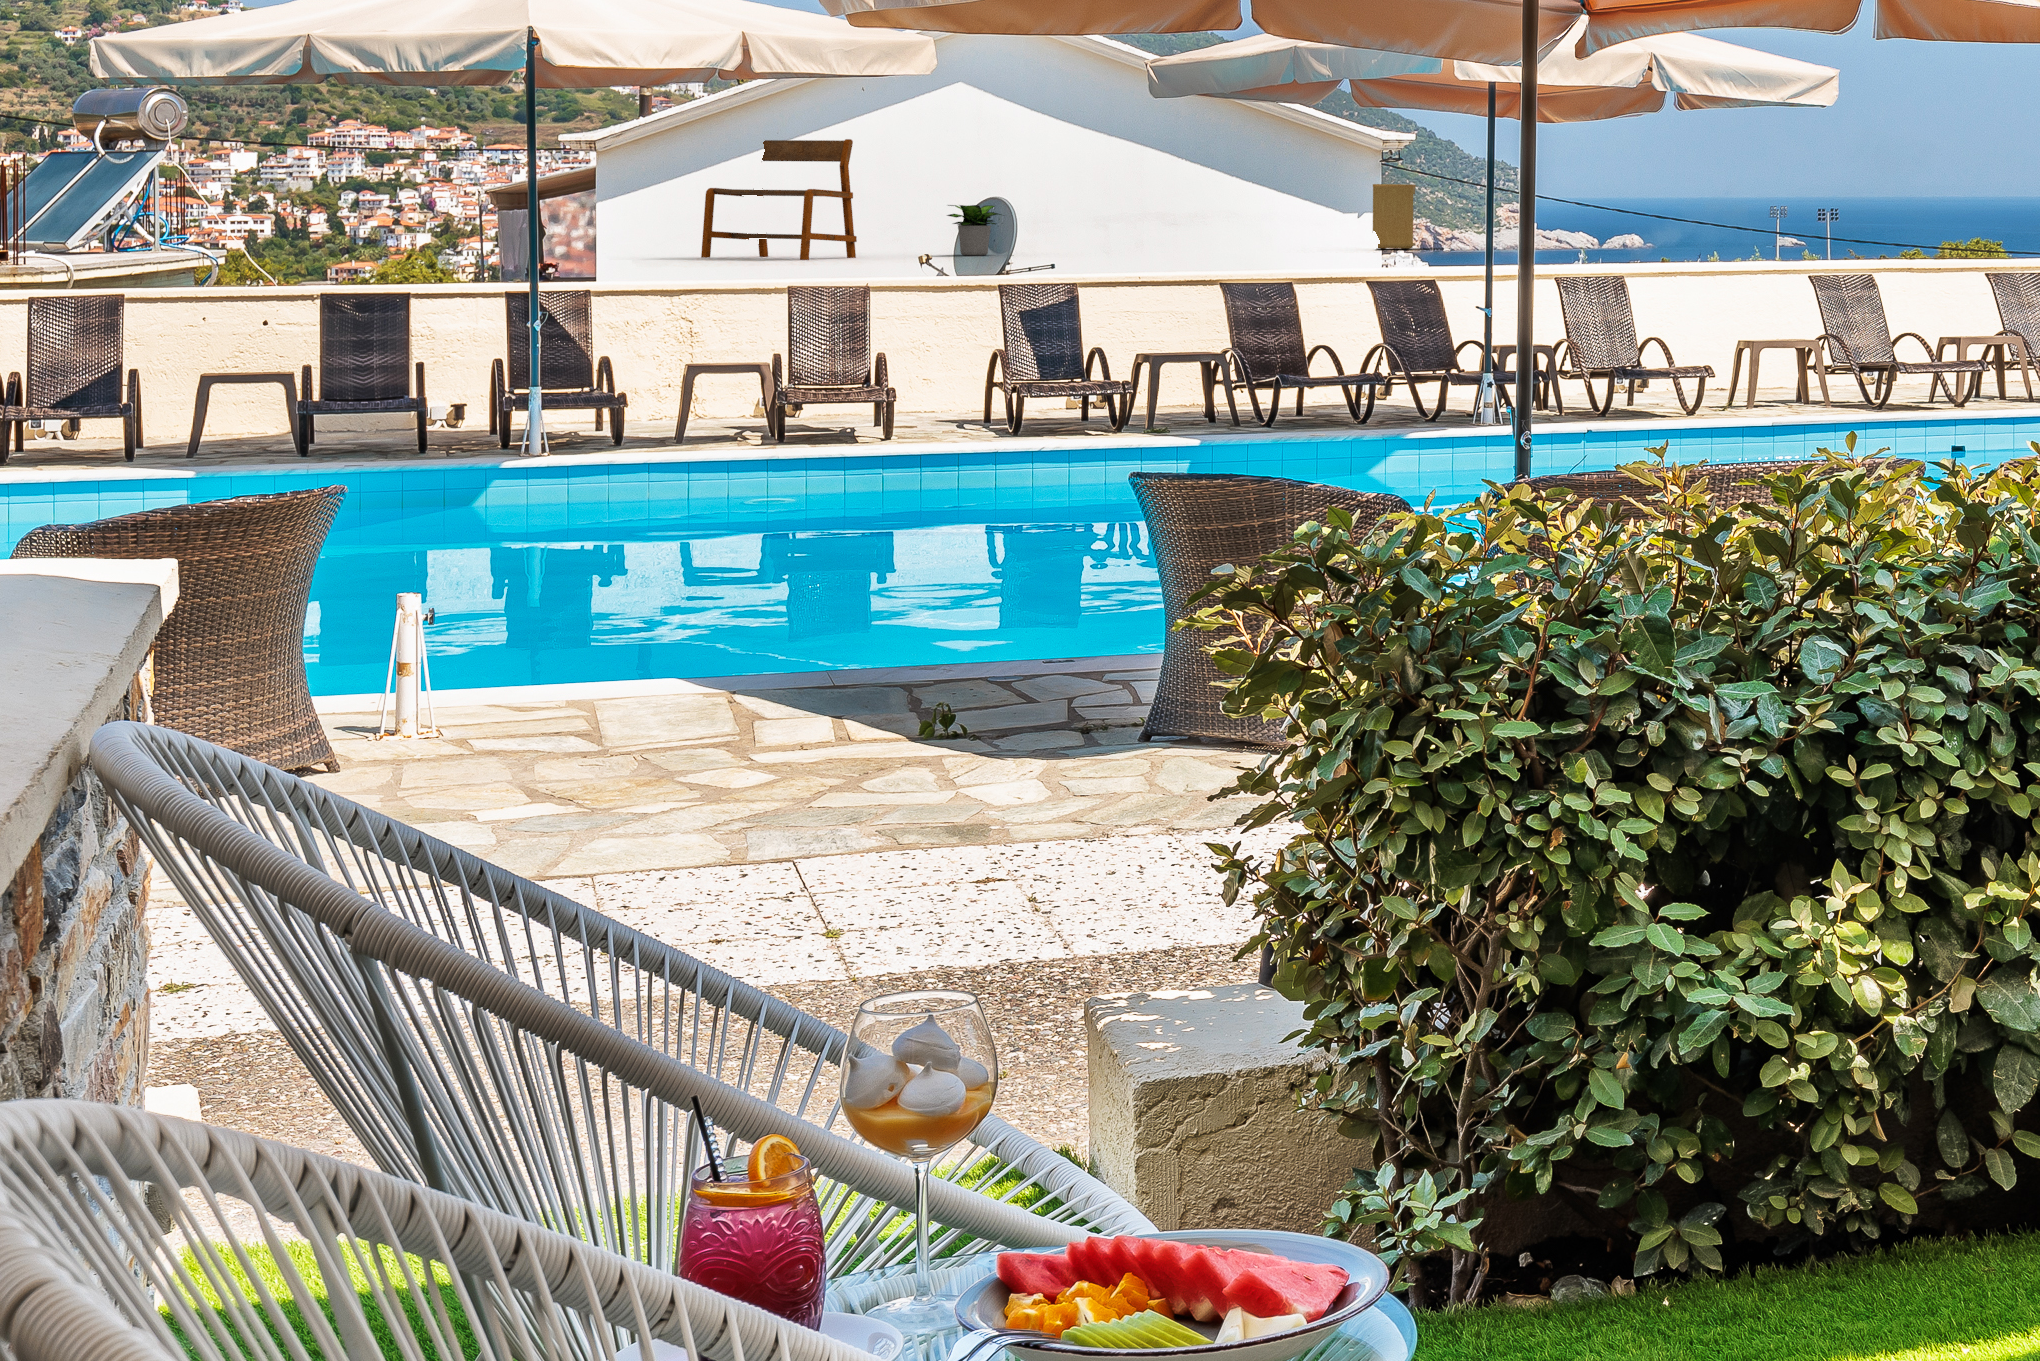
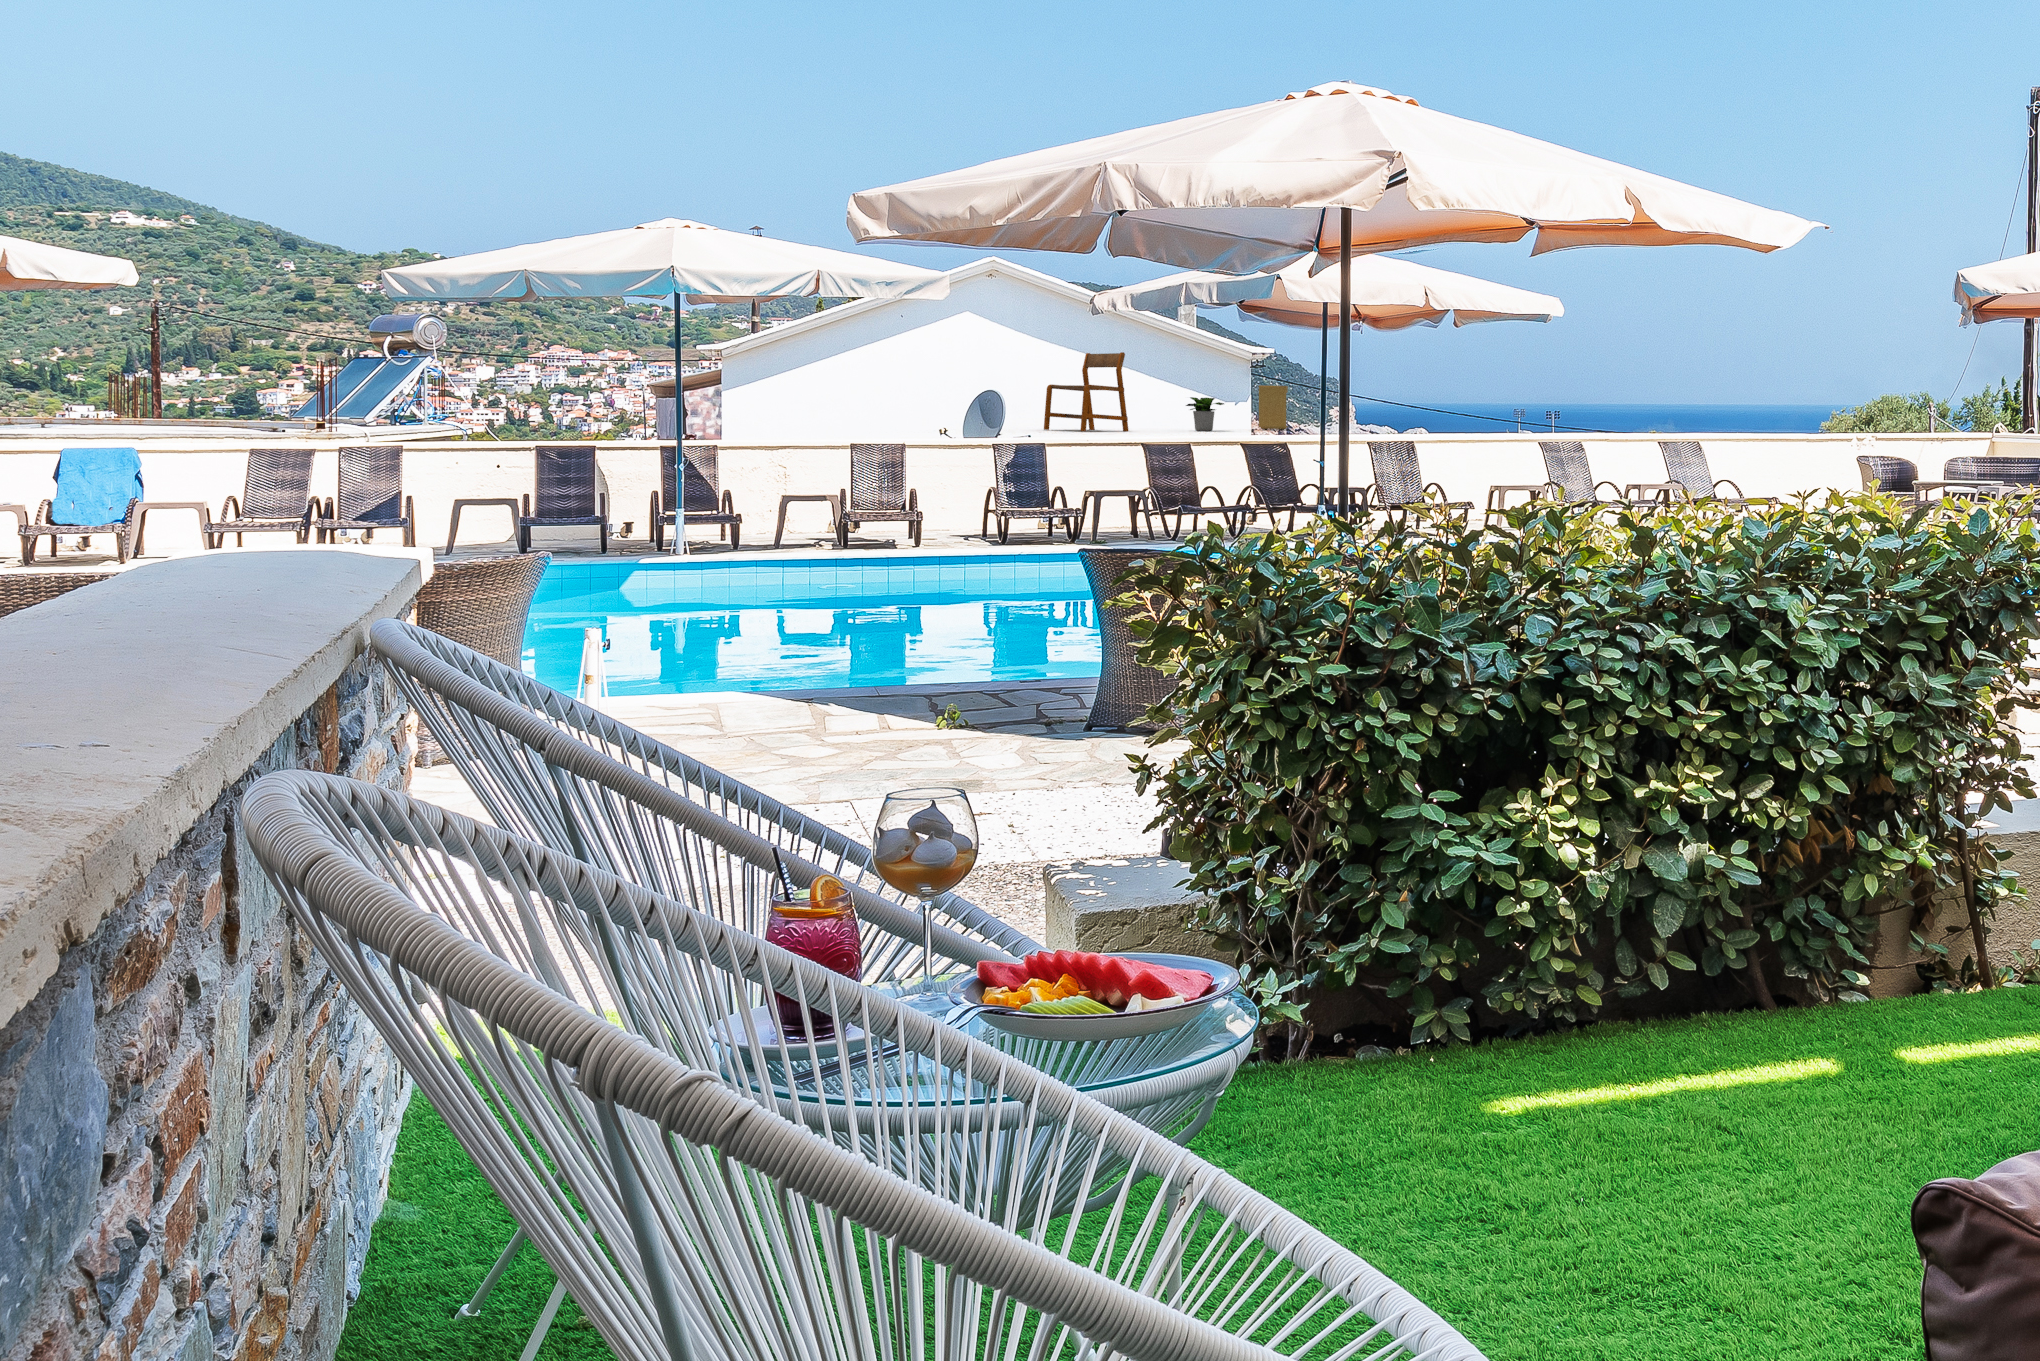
bench: present [701,139,857,260] -> present [1044,352,1129,431]
potted plant: present [947,205,1001,255] -> present [1186,397,1224,431]

